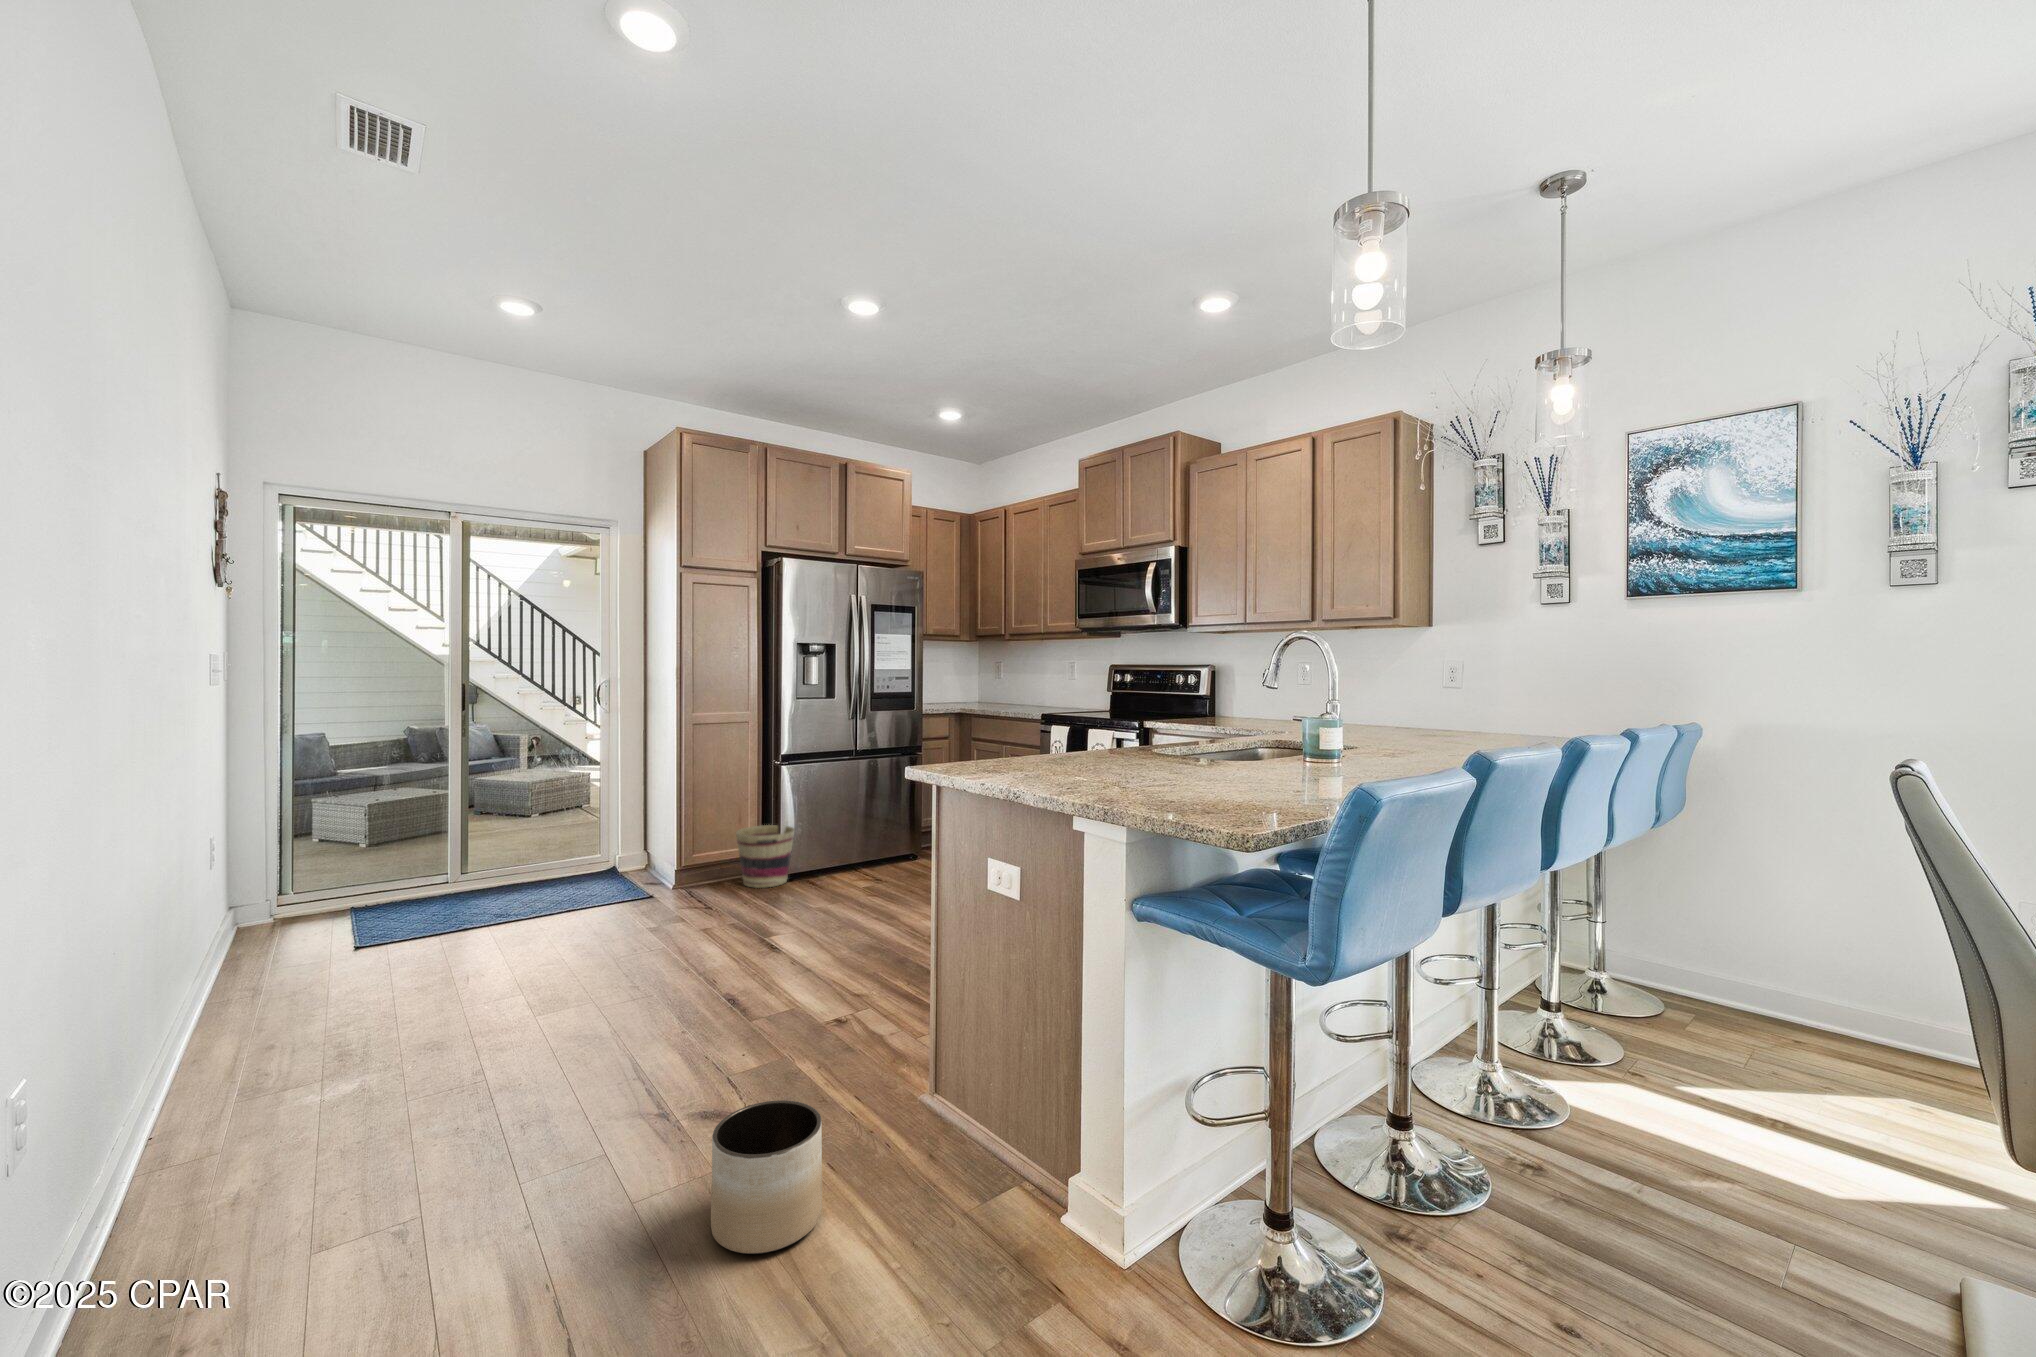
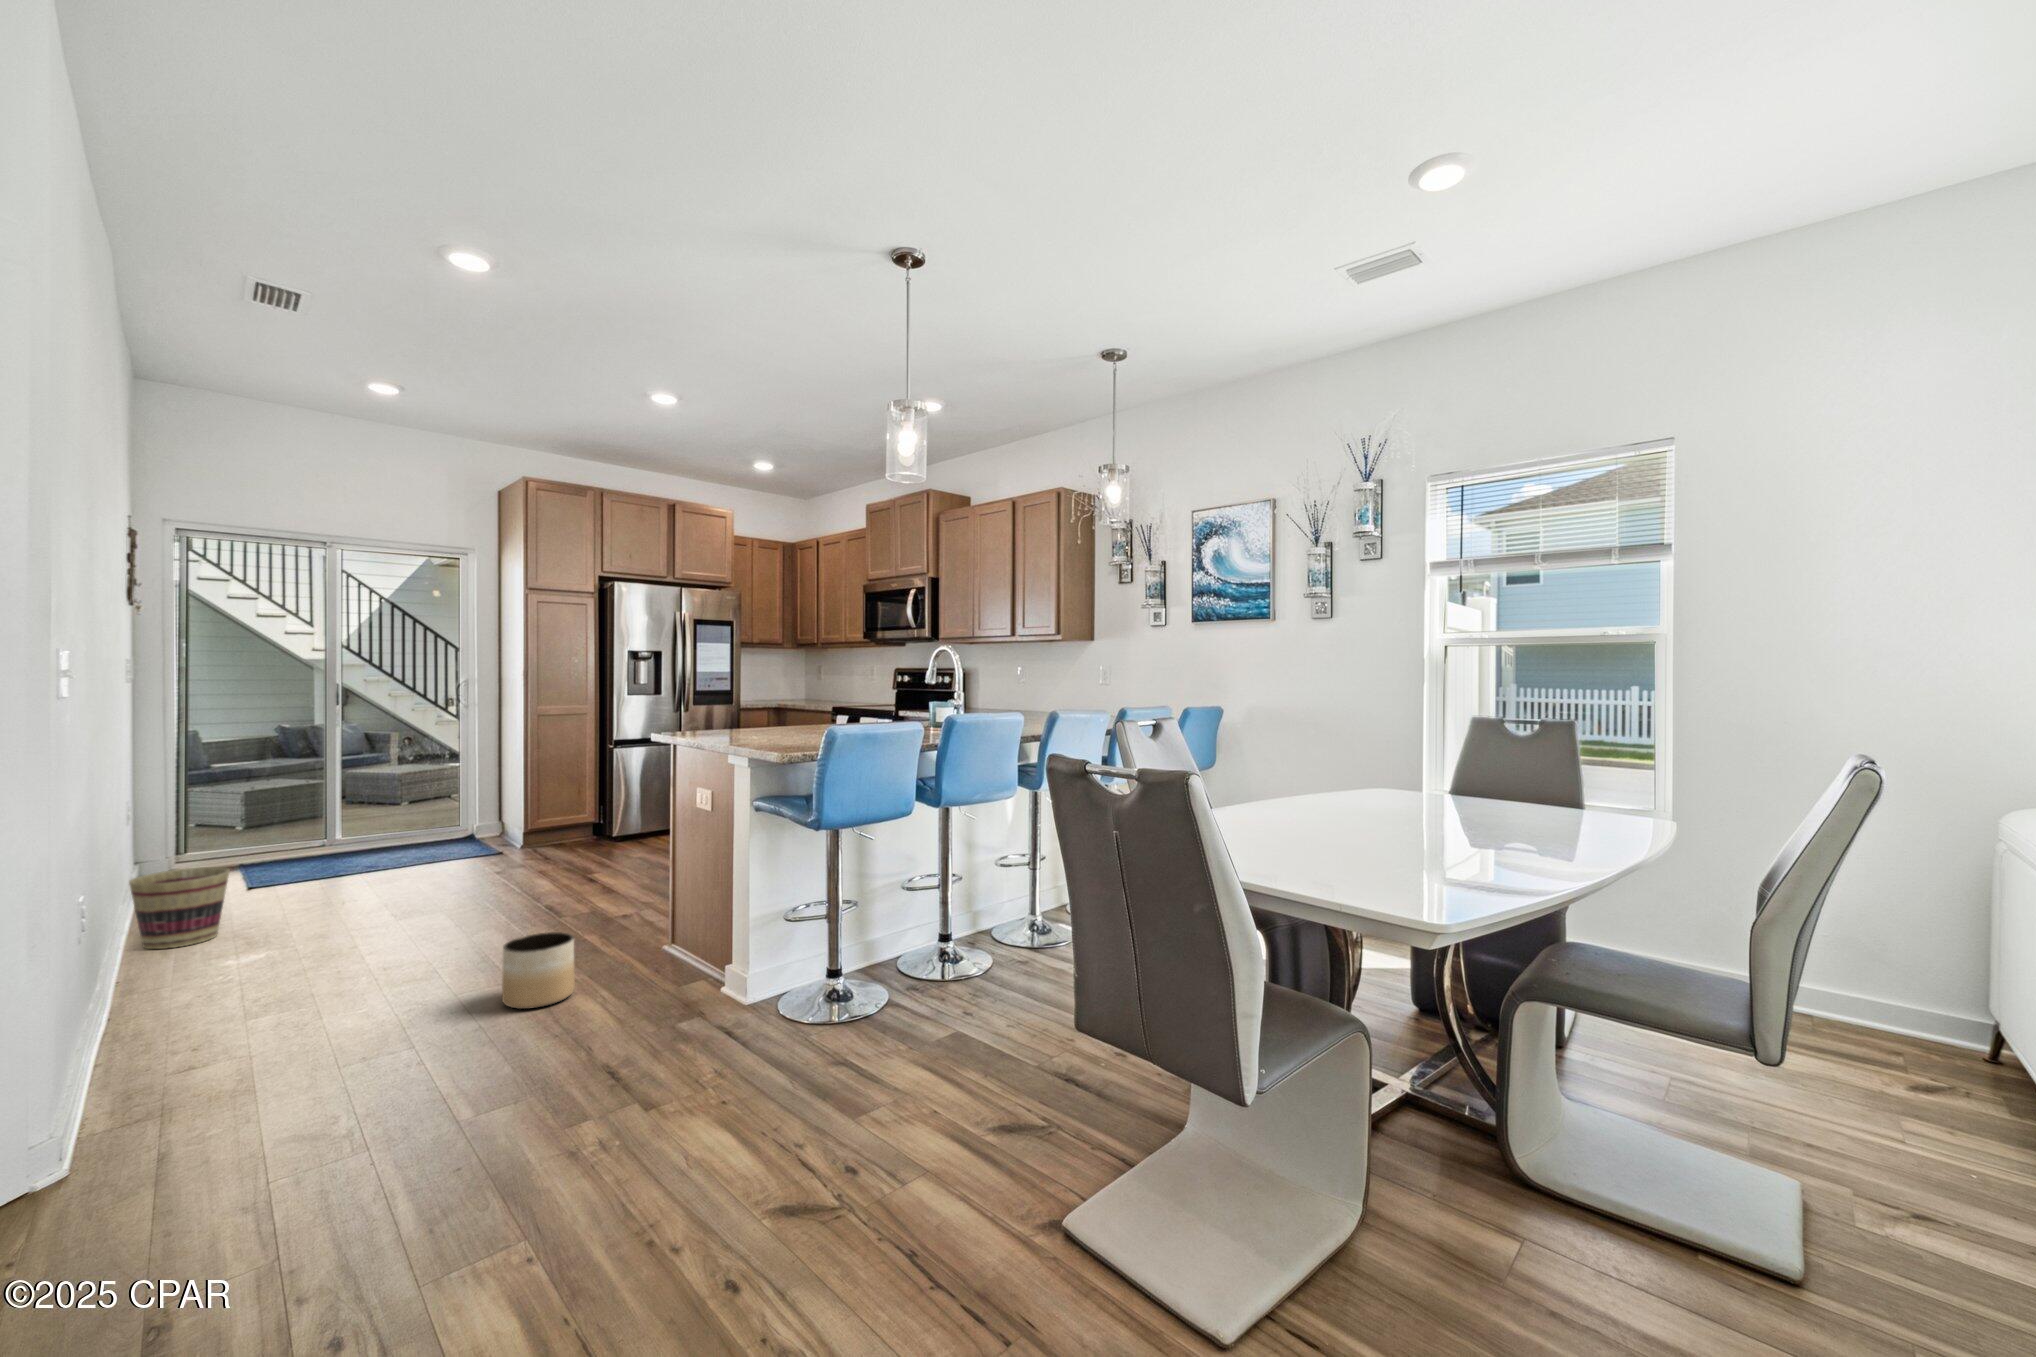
basket: present [736,825,794,888] -> present [129,867,230,949]

